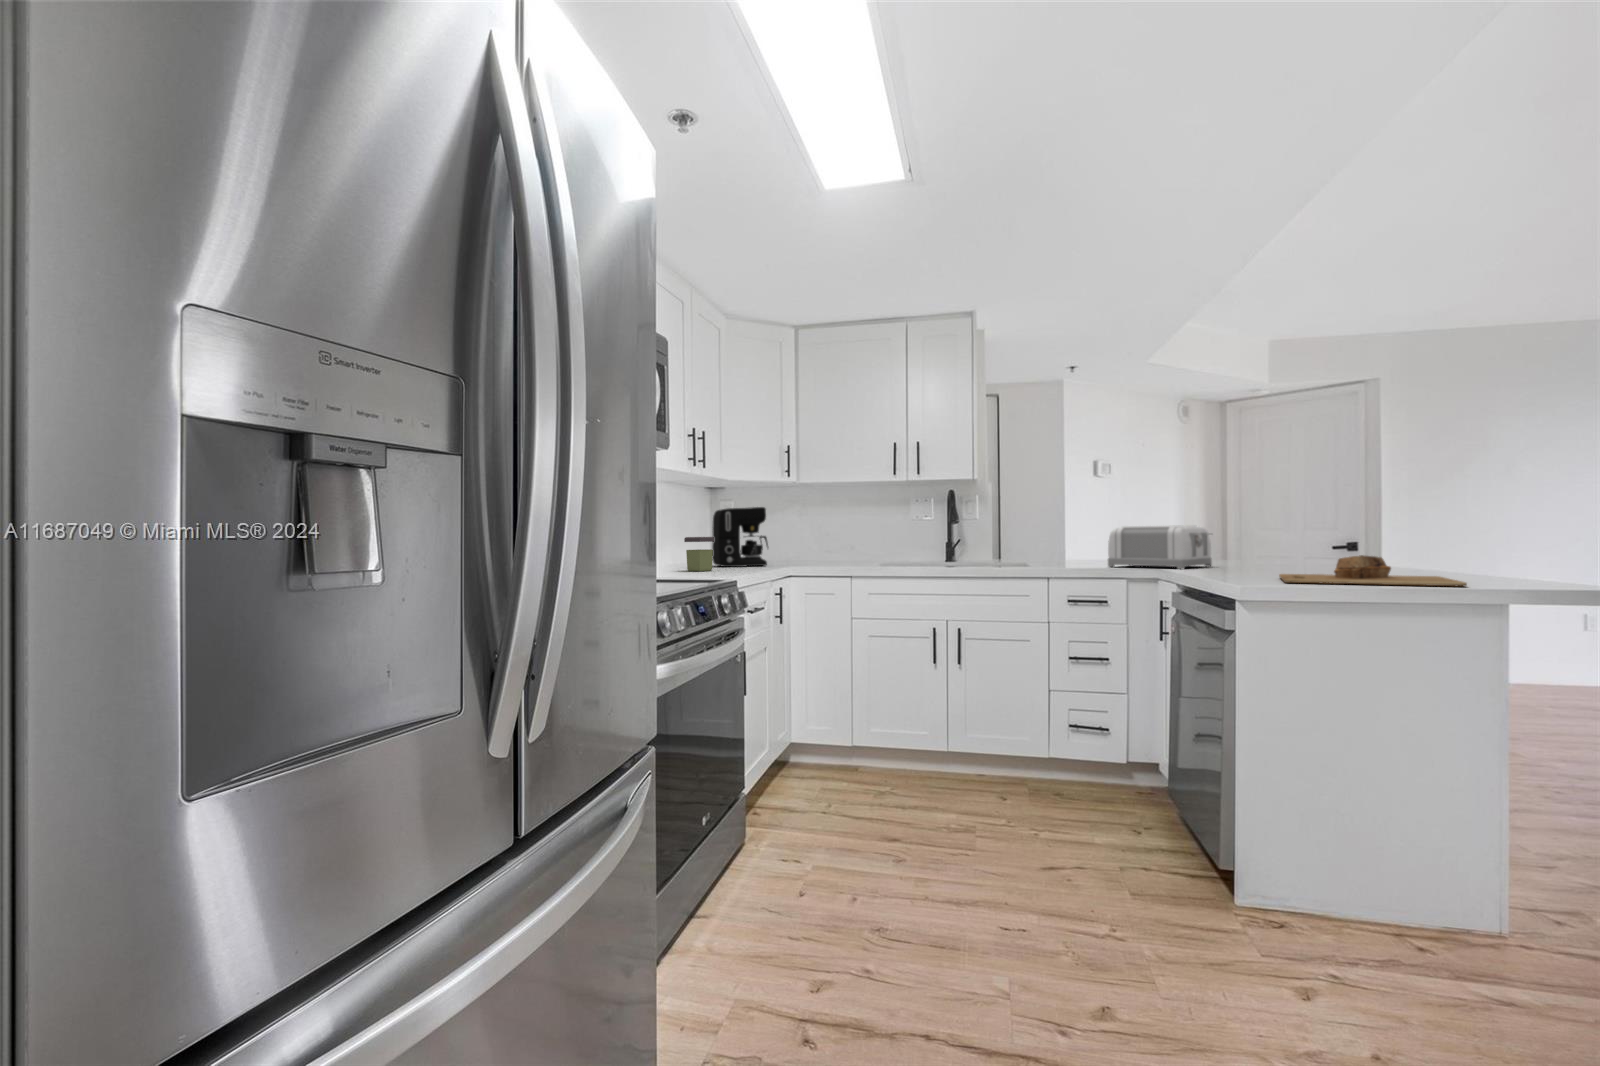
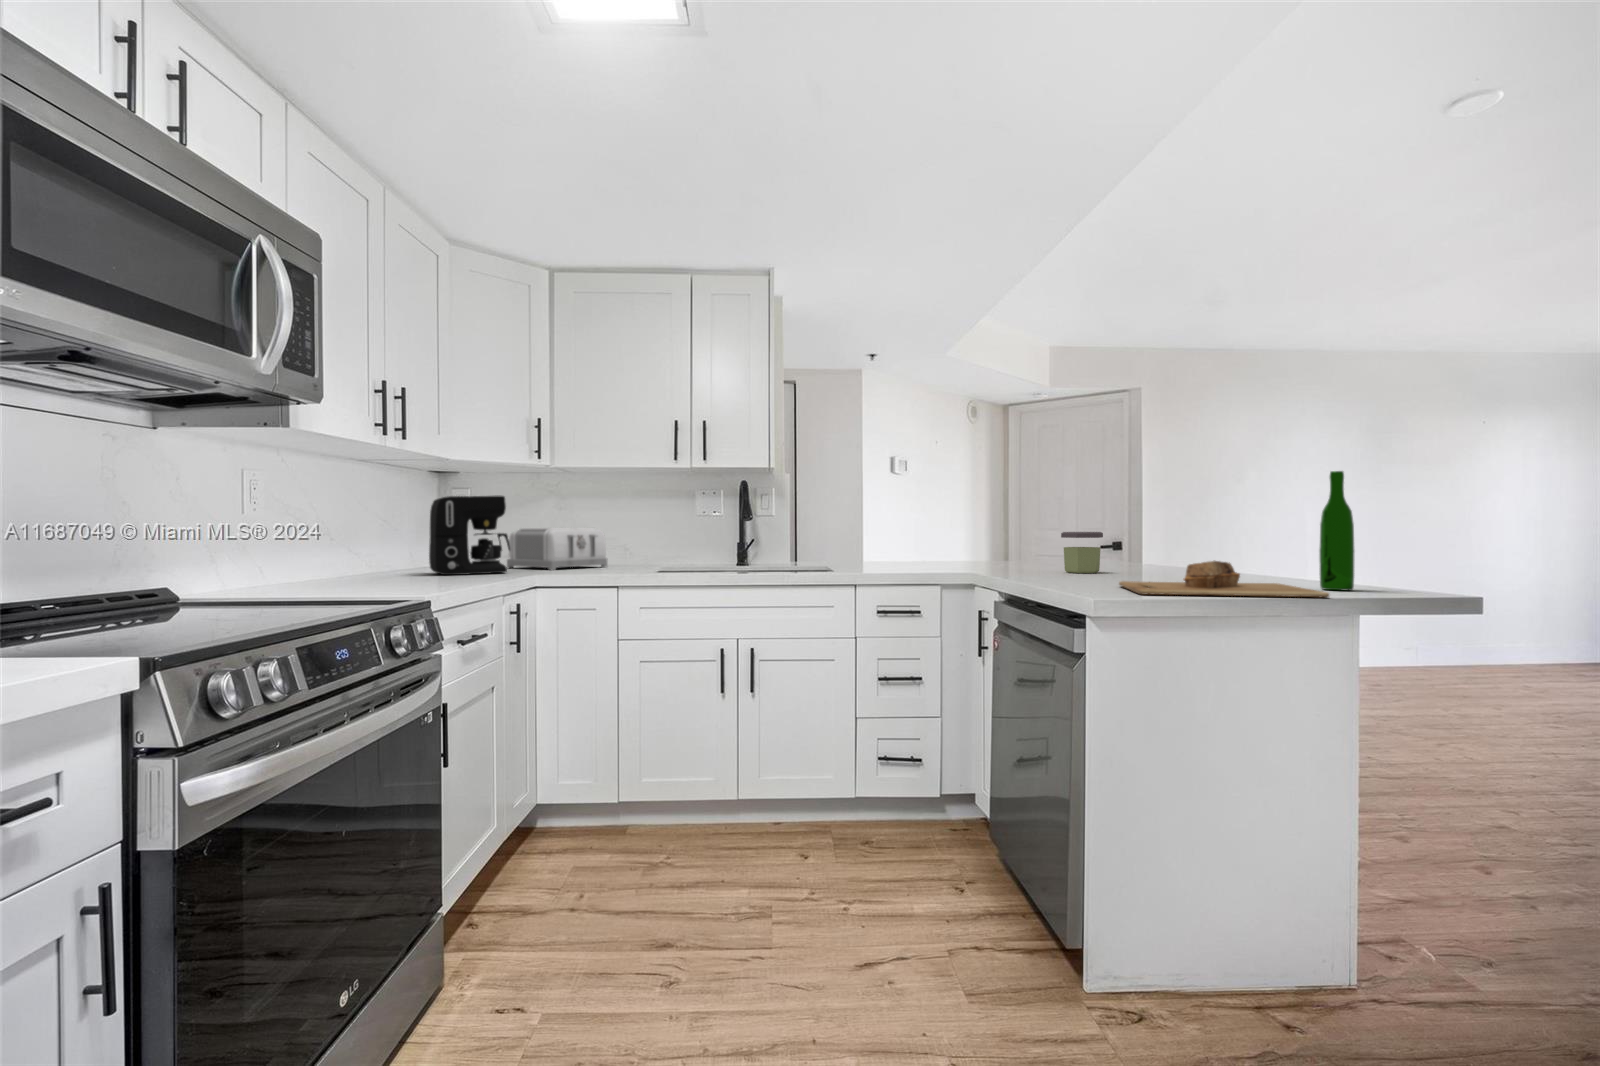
wine bottle: none [1480,475,1516,583] -> present [1319,471,1355,591]
toaster: present [1108,525,1212,569] -> present [507,528,607,570]
jar: present [684,537,714,571] -> present [1061,532,1103,573]

